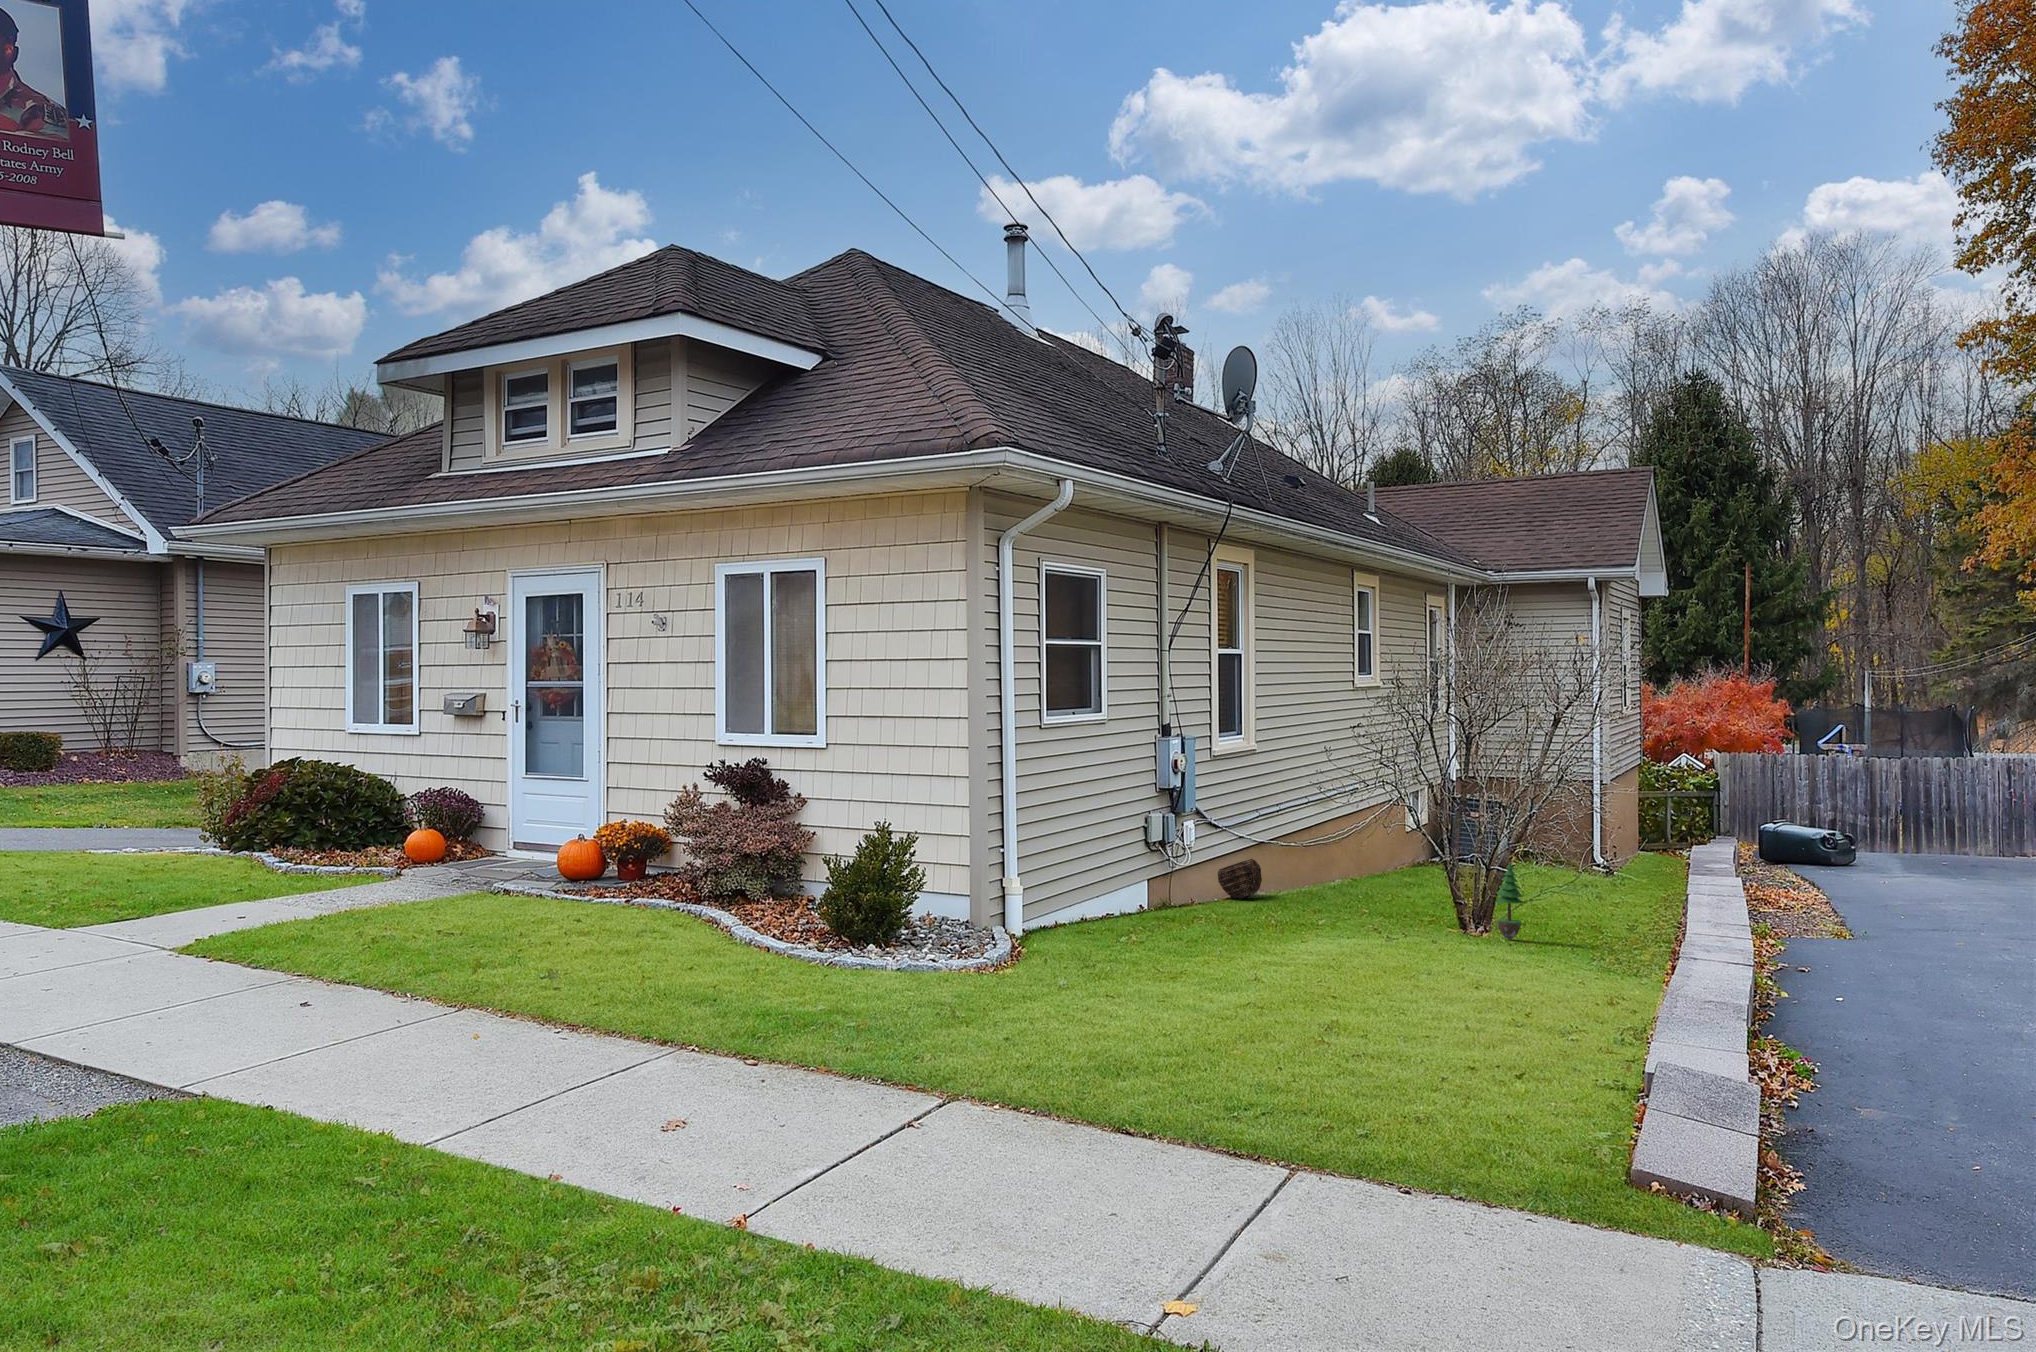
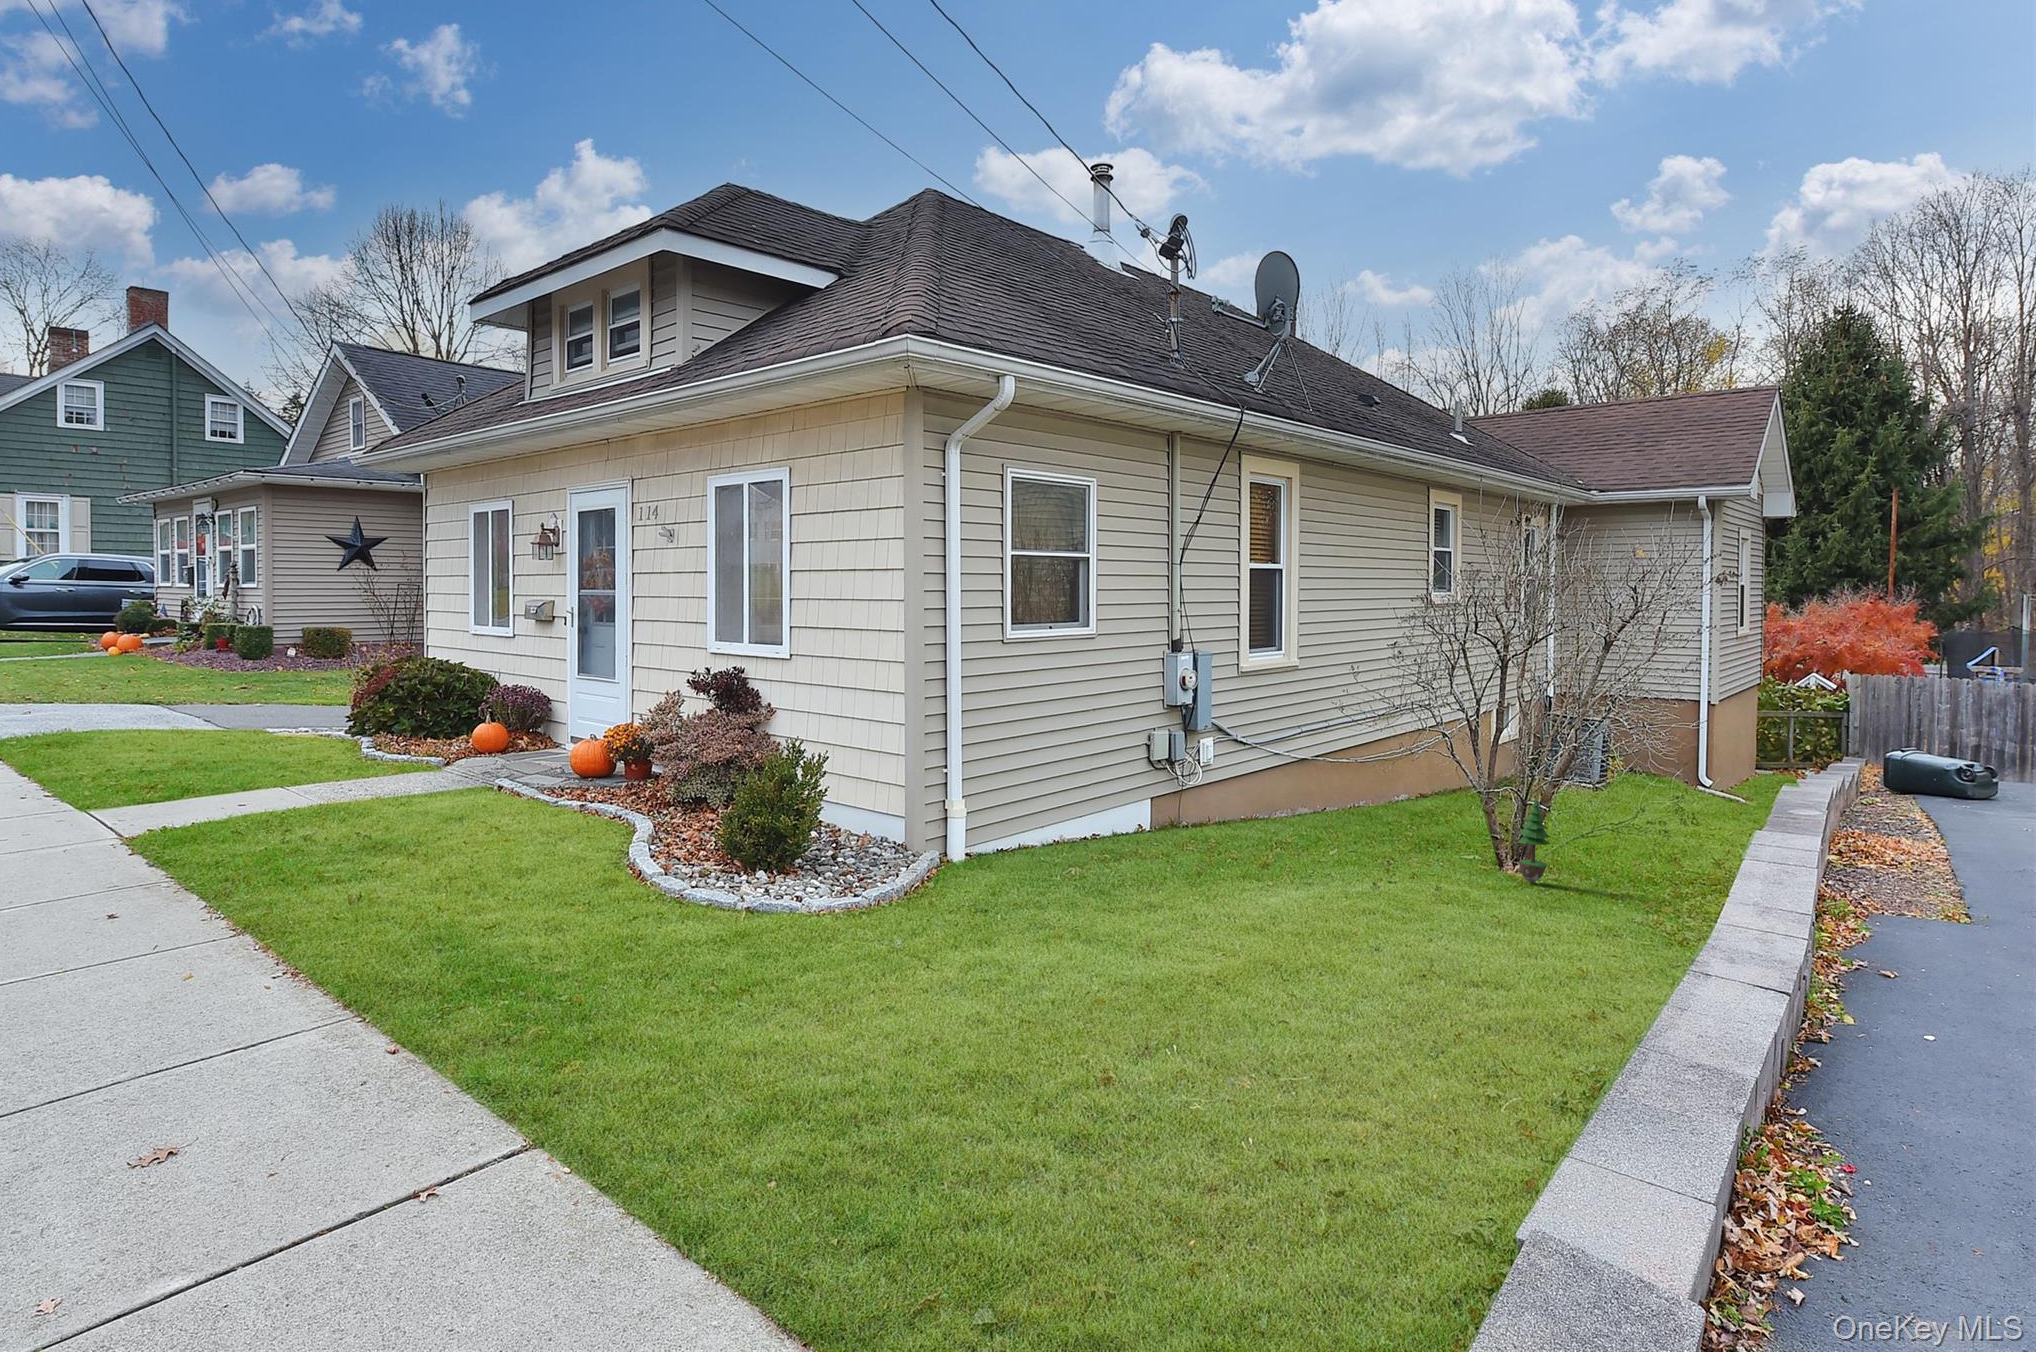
basket: present [1218,859,1262,899] -> none [1237,777,1287,817]

